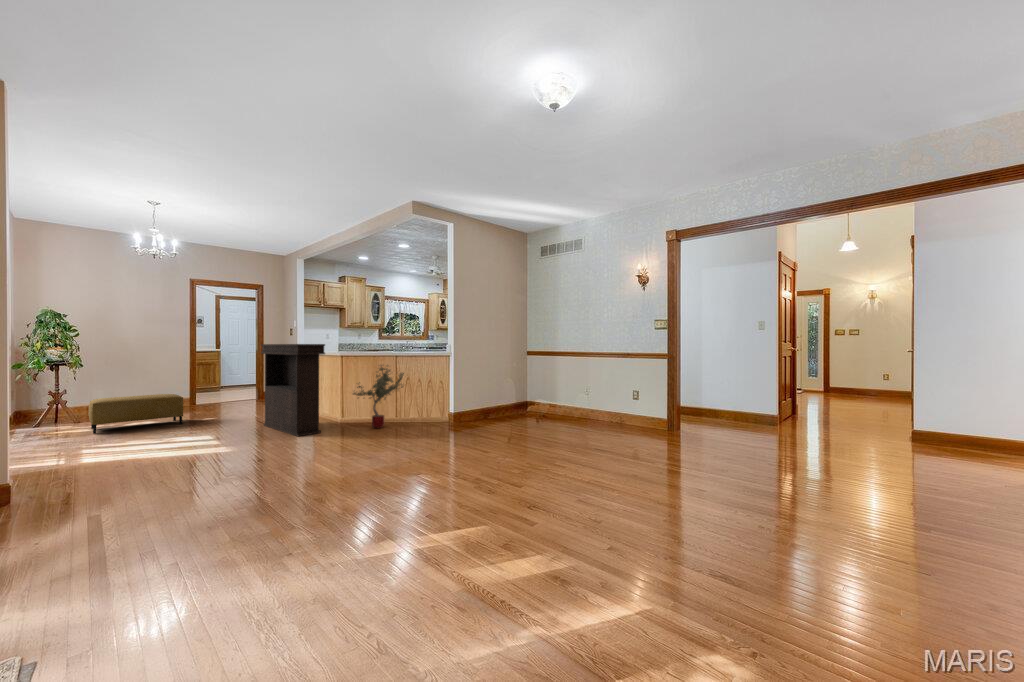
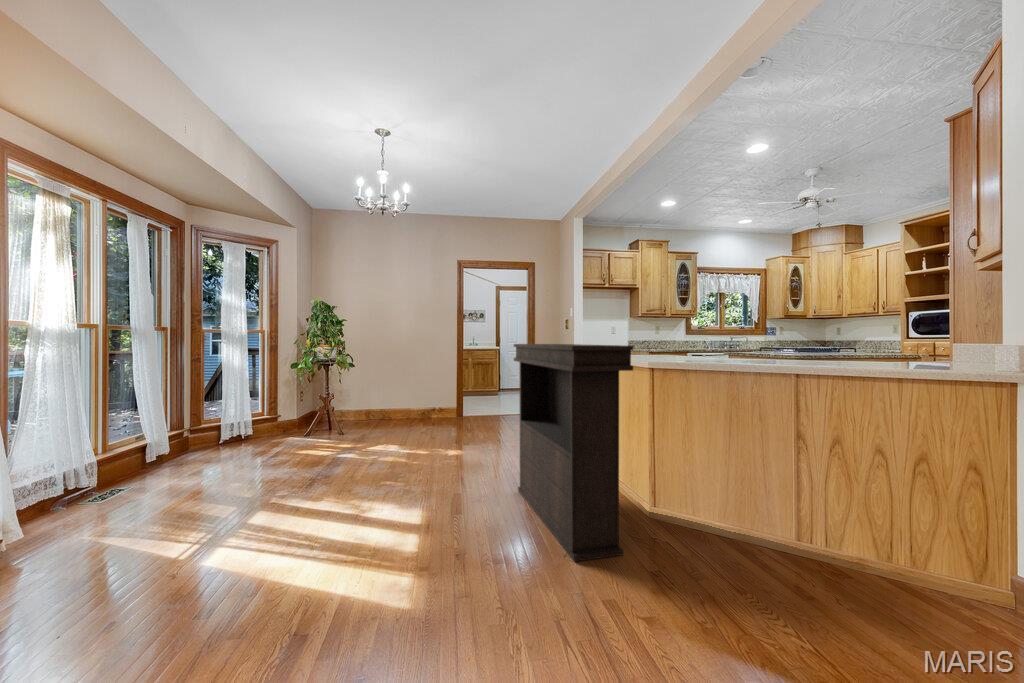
potted tree: present [353,365,404,428] -> none [689,398,845,566]
ottoman: present [88,394,183,433] -> none [314,413,420,468]

